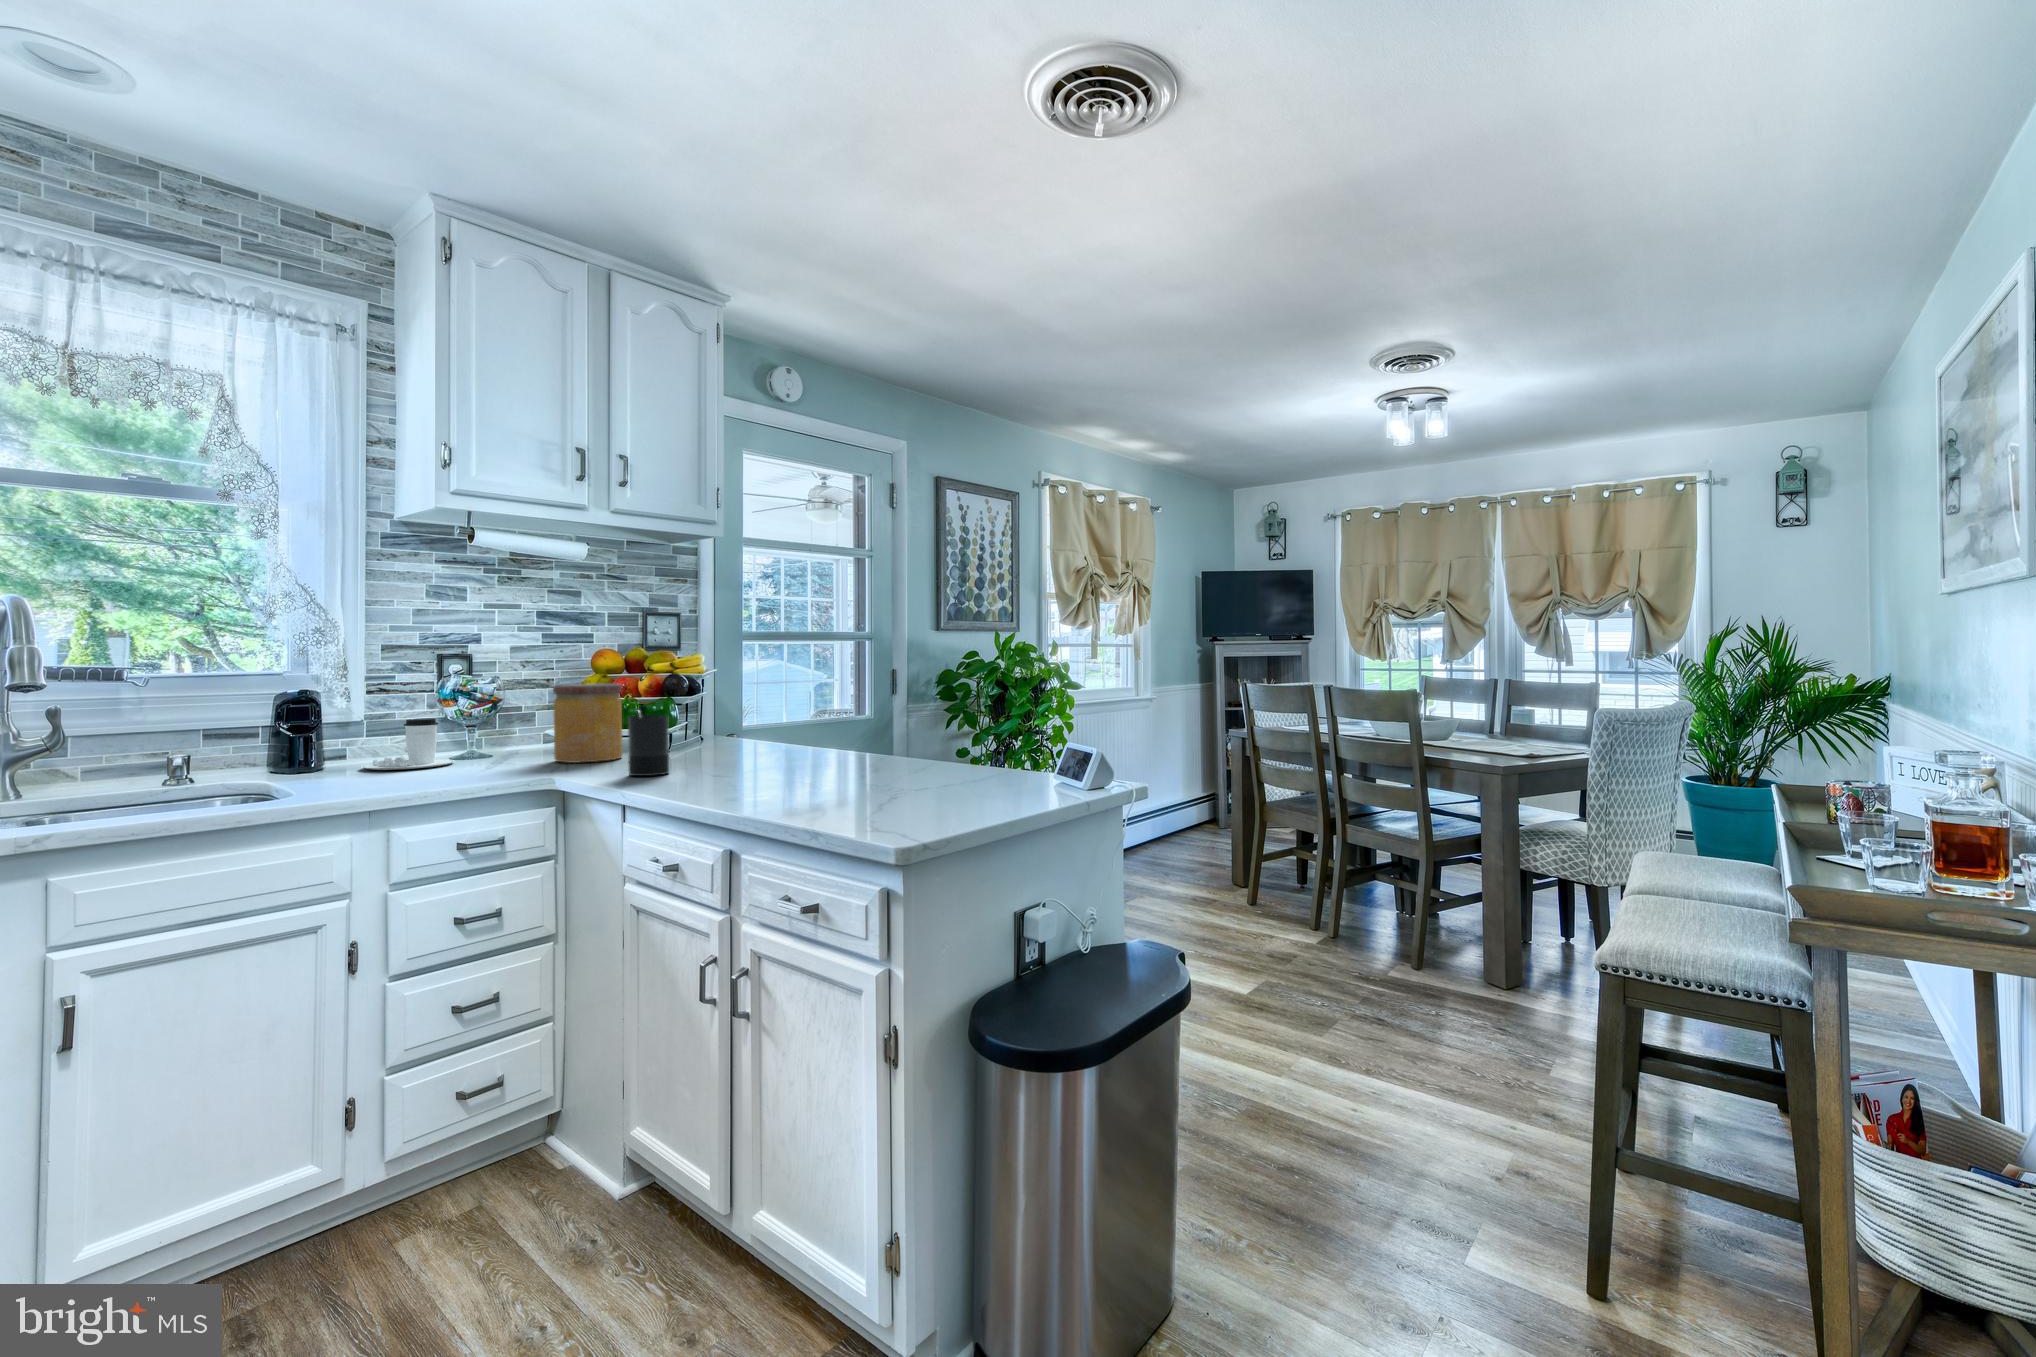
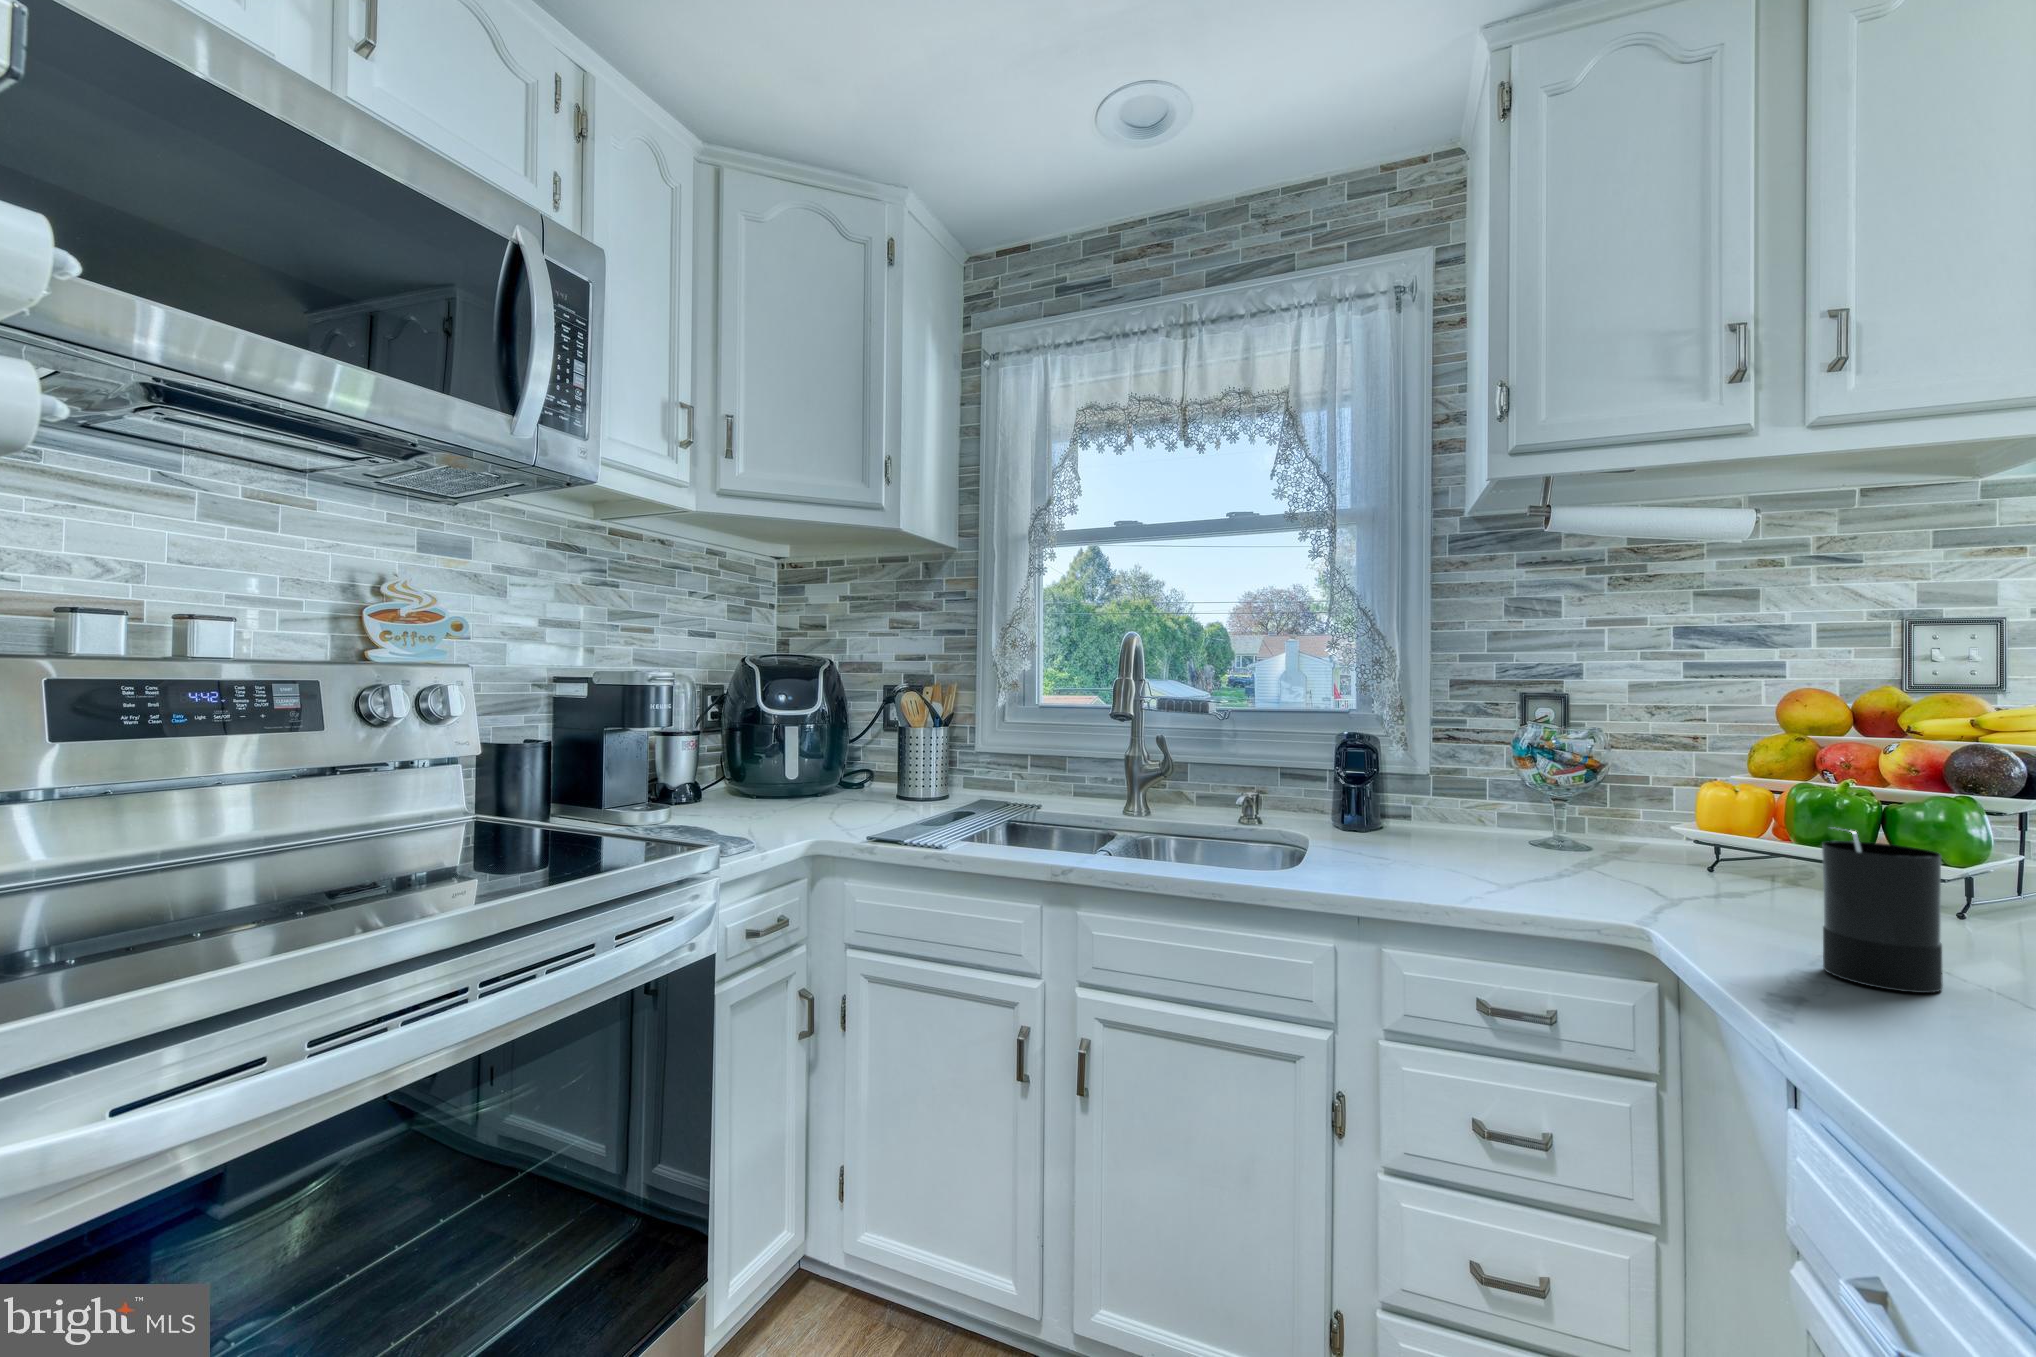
jar: present [553,684,623,763] -> none [1680,751,1829,904]
coffee cup: present [361,718,454,770] -> none [1409,782,1528,855]

